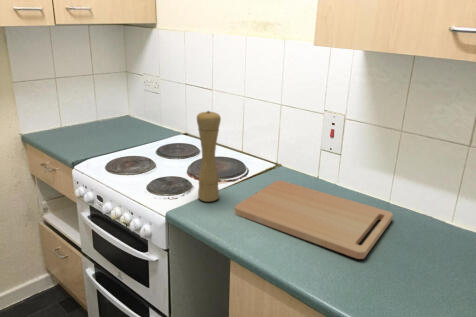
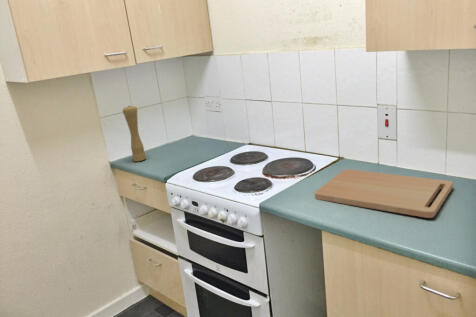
pepper mill: present [197,111,221,202] -> present [123,106,146,161]

